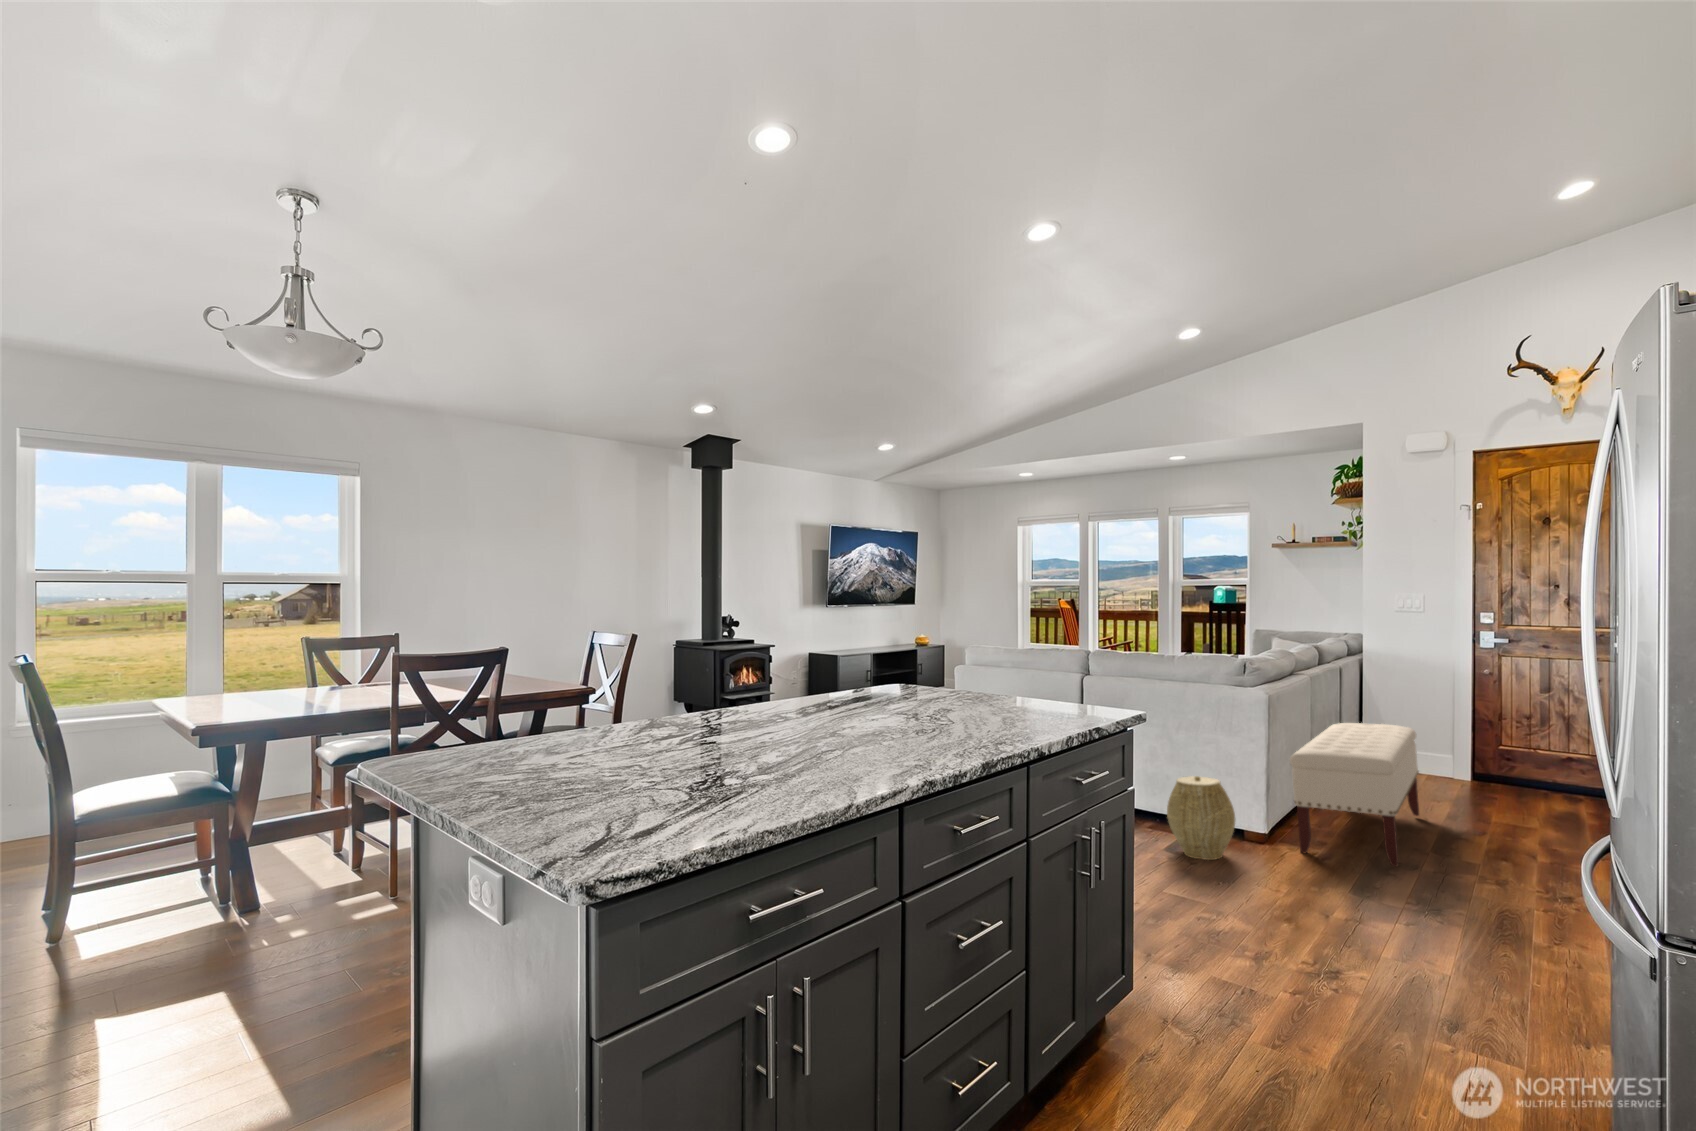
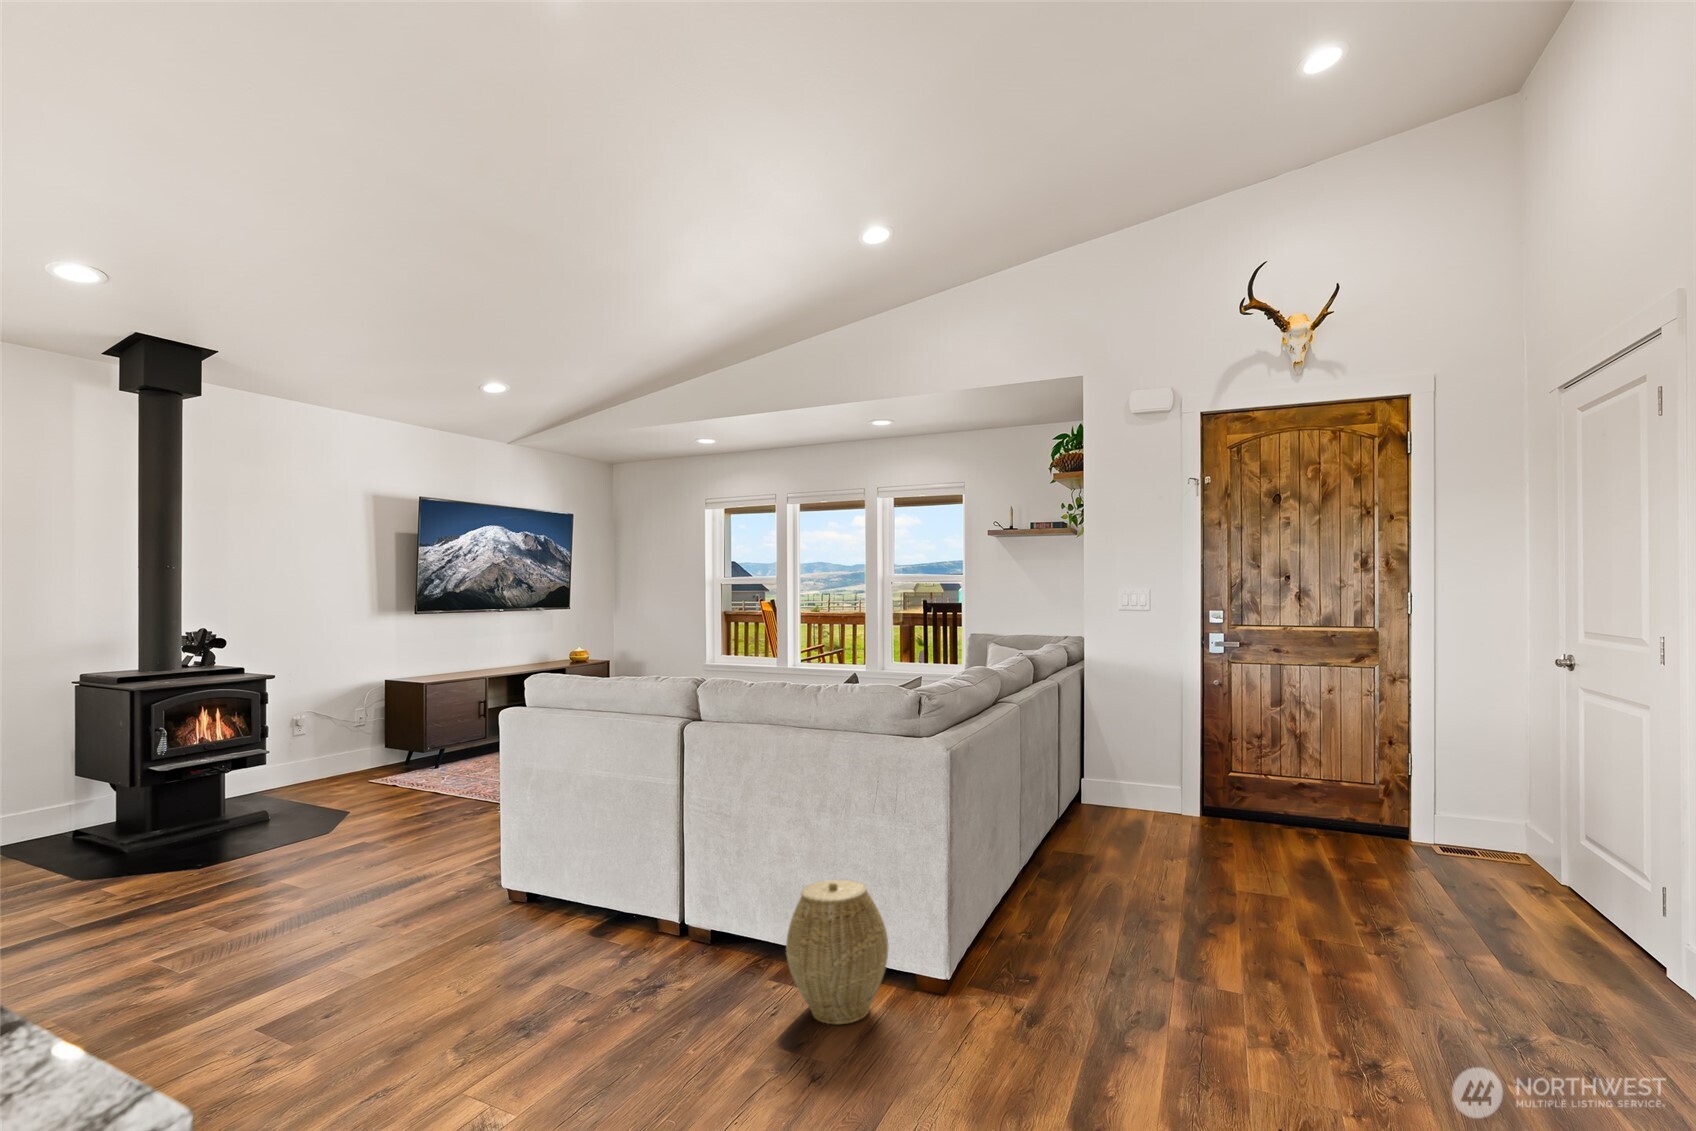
bench: present [1290,723,1419,867] -> none [972,764,1144,1001]

